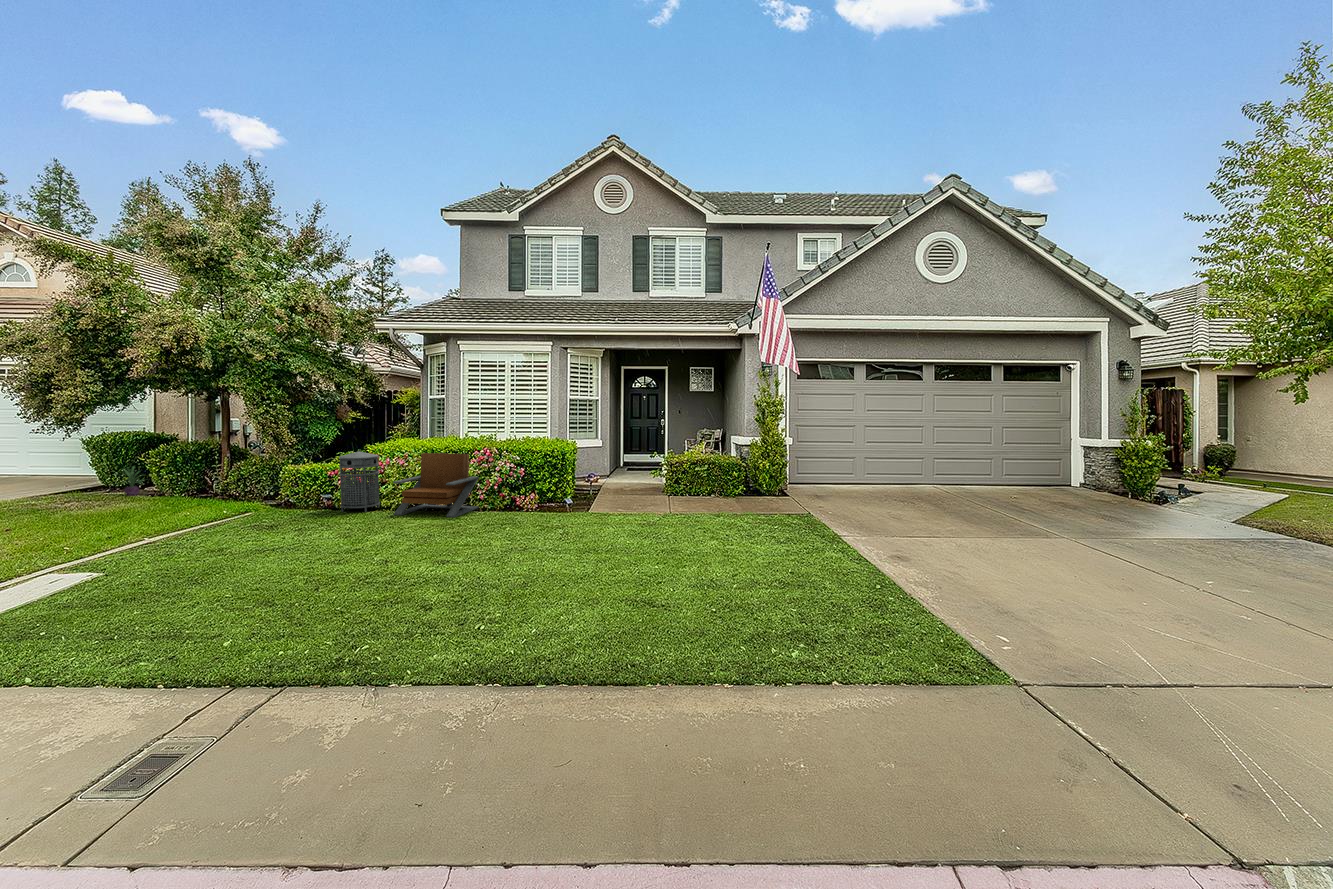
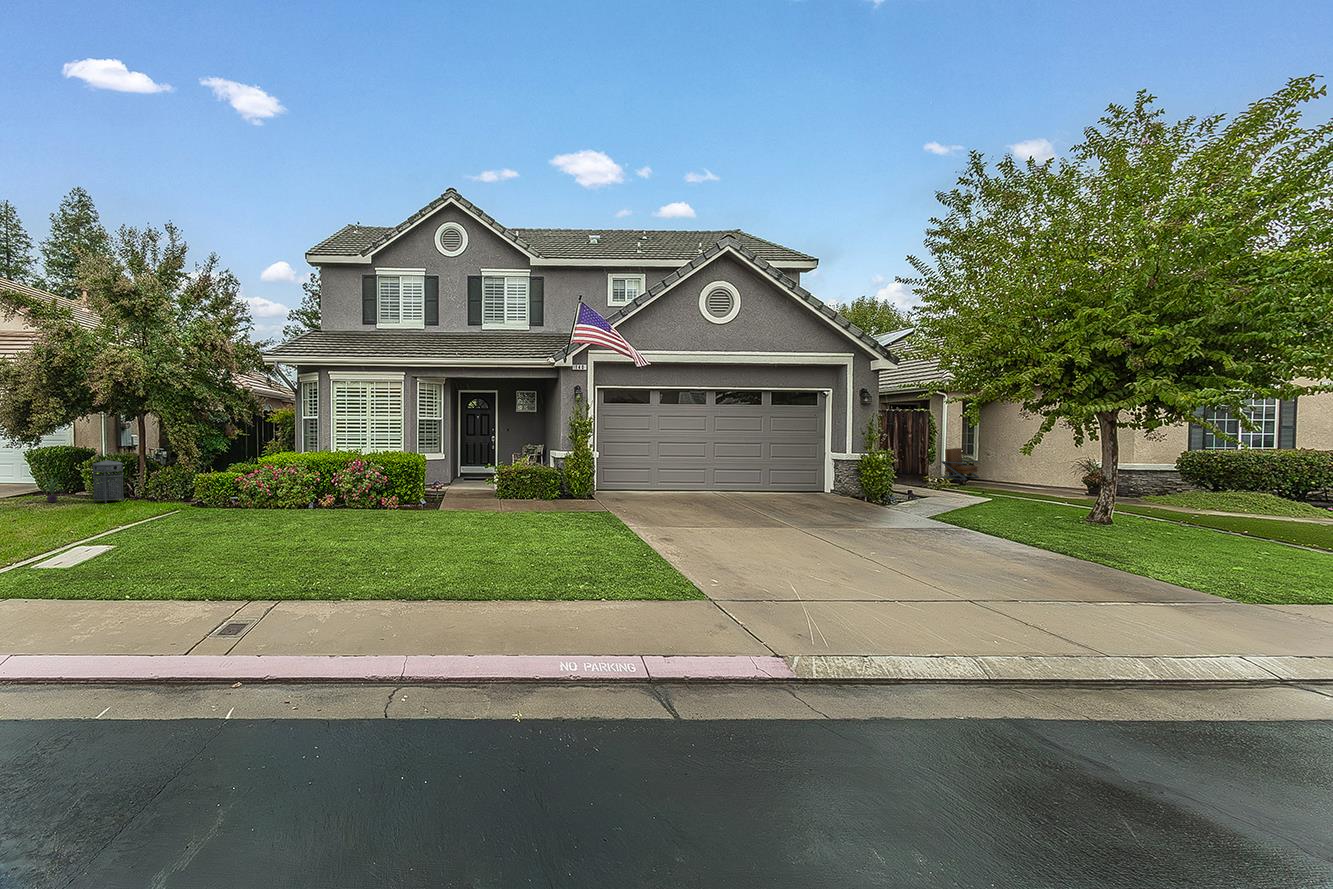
trash can: present [339,451,380,512] -> present [93,460,124,503]
lounge chair: present [393,453,479,517] -> present [941,448,979,480]

